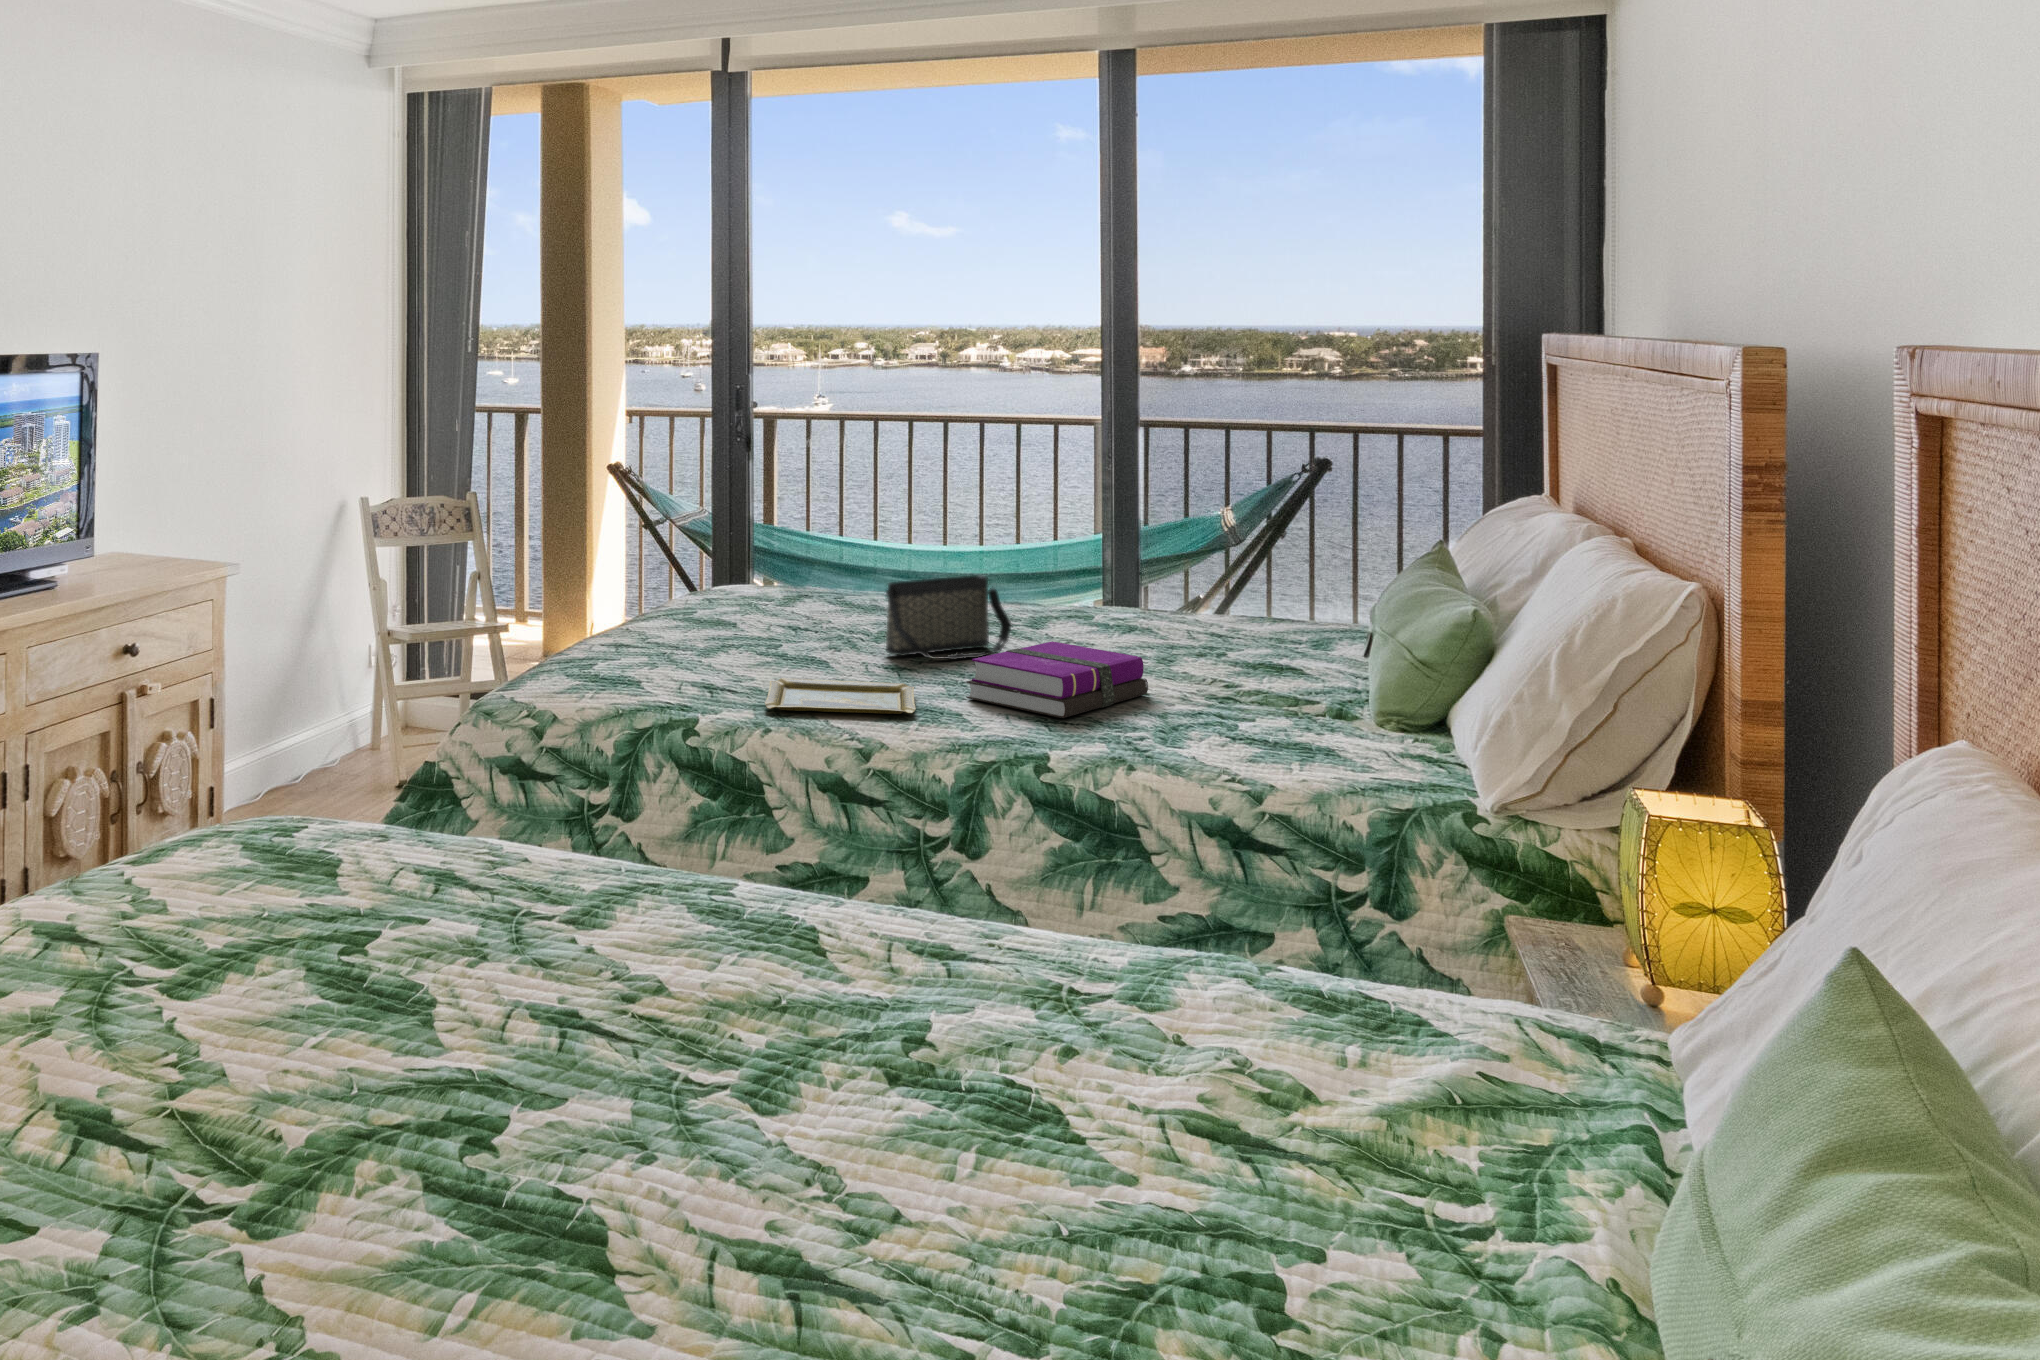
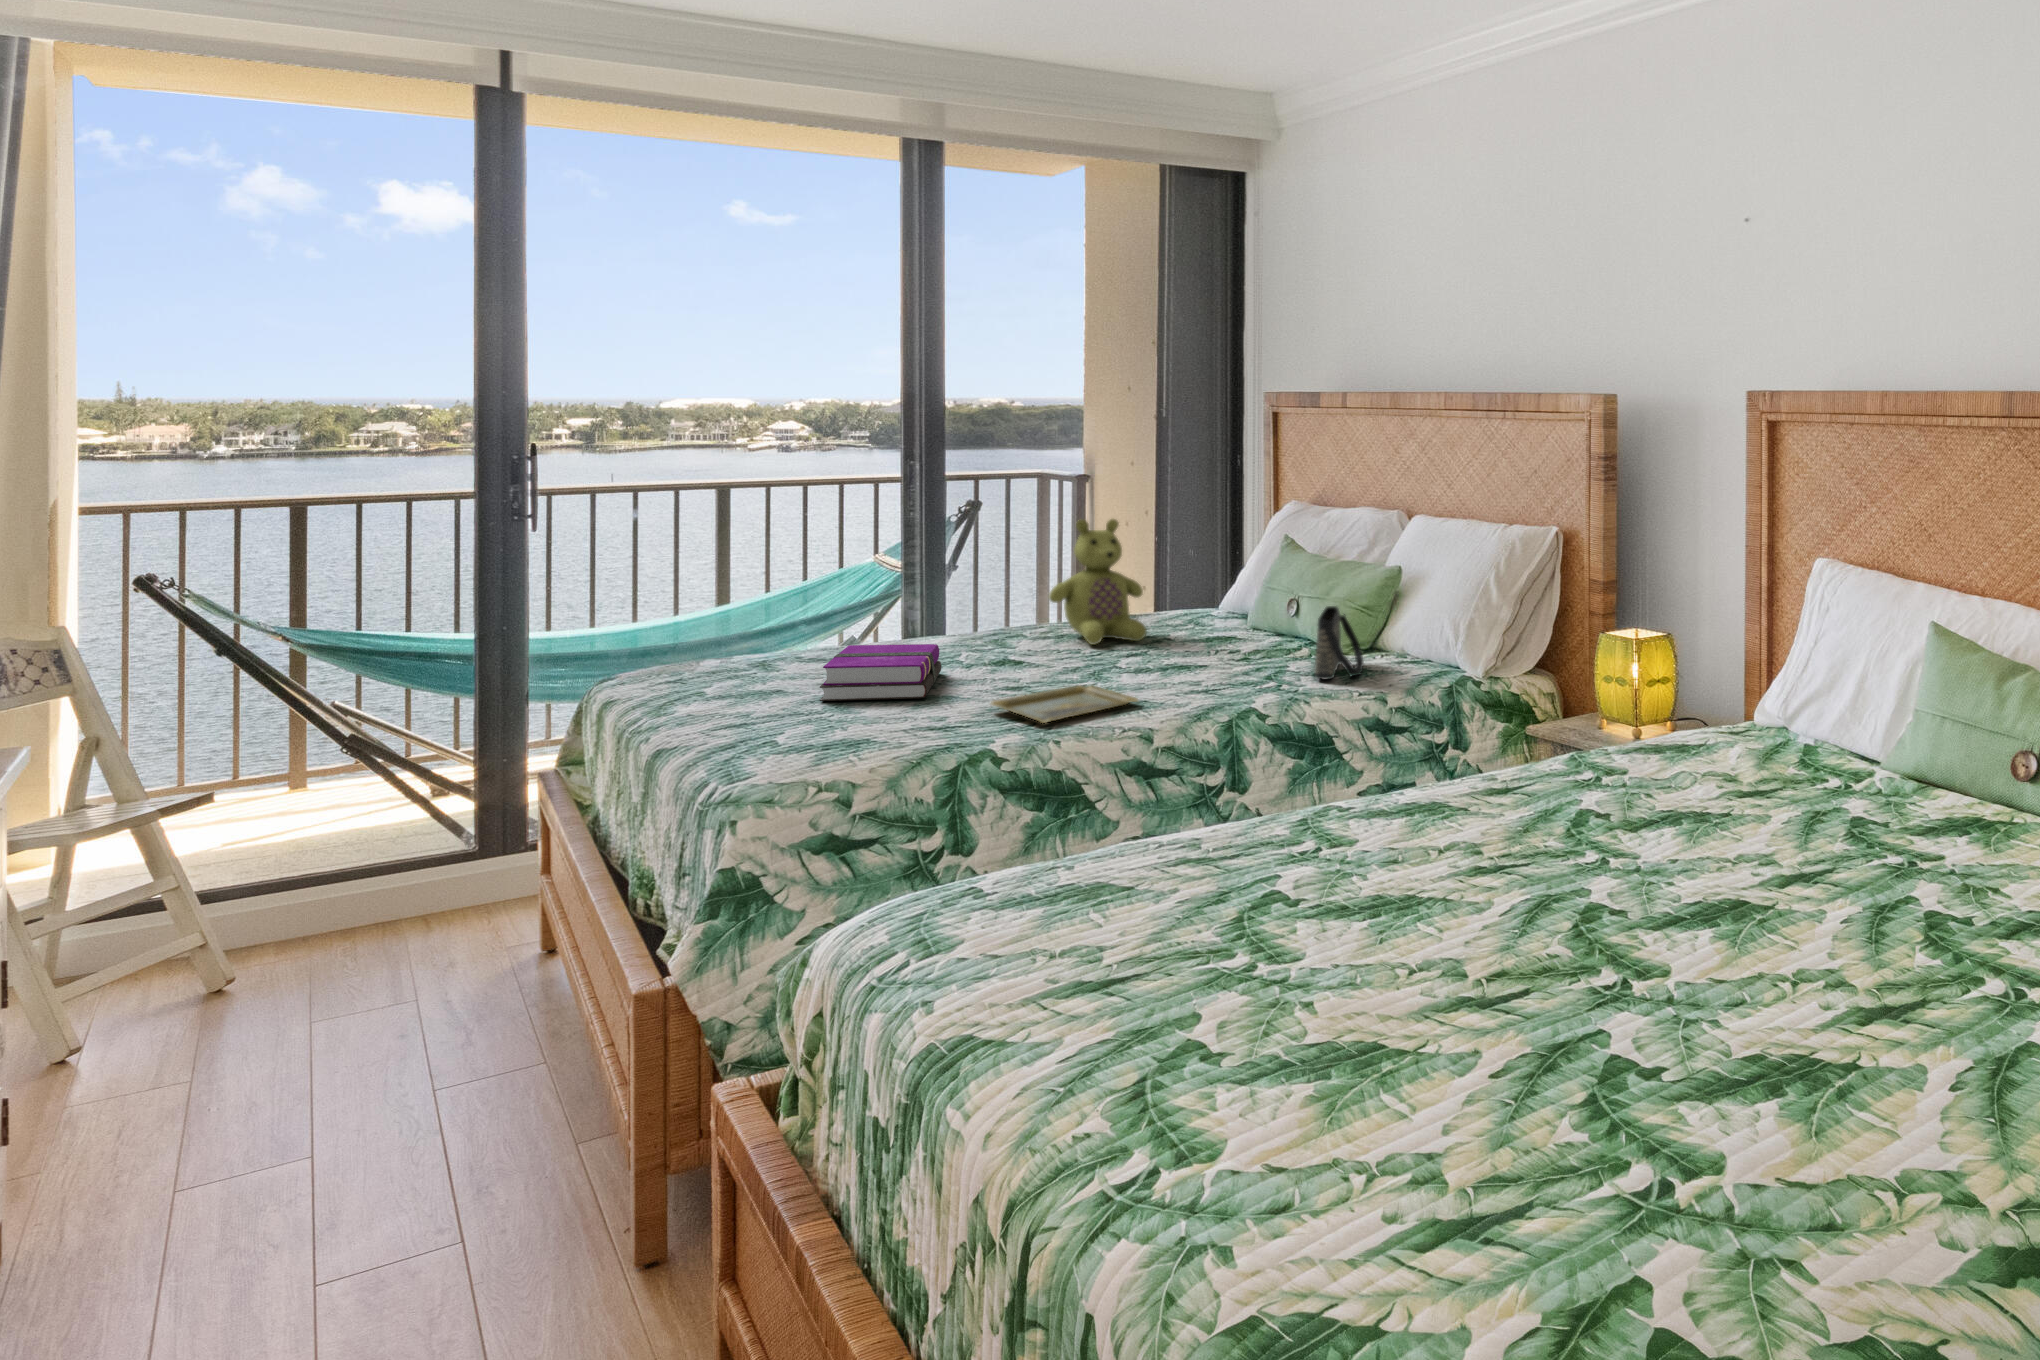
stuffed bear: none [1057,486,1192,656] -> present [1049,519,1146,645]
handbag: present [886,575,1011,659] -> present [1314,606,1364,679]
hardback book: present [966,641,1148,718] -> present [820,644,942,701]

